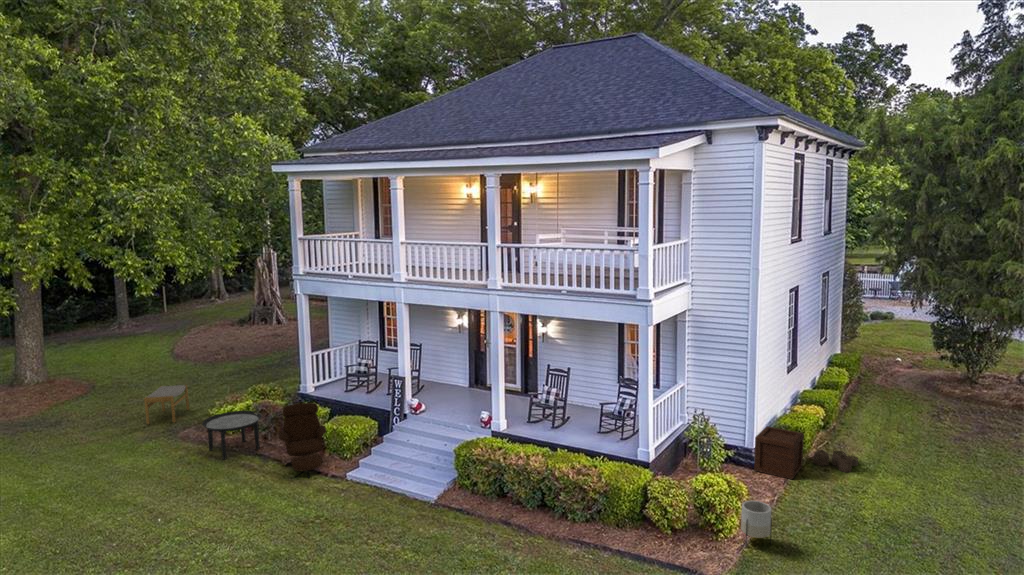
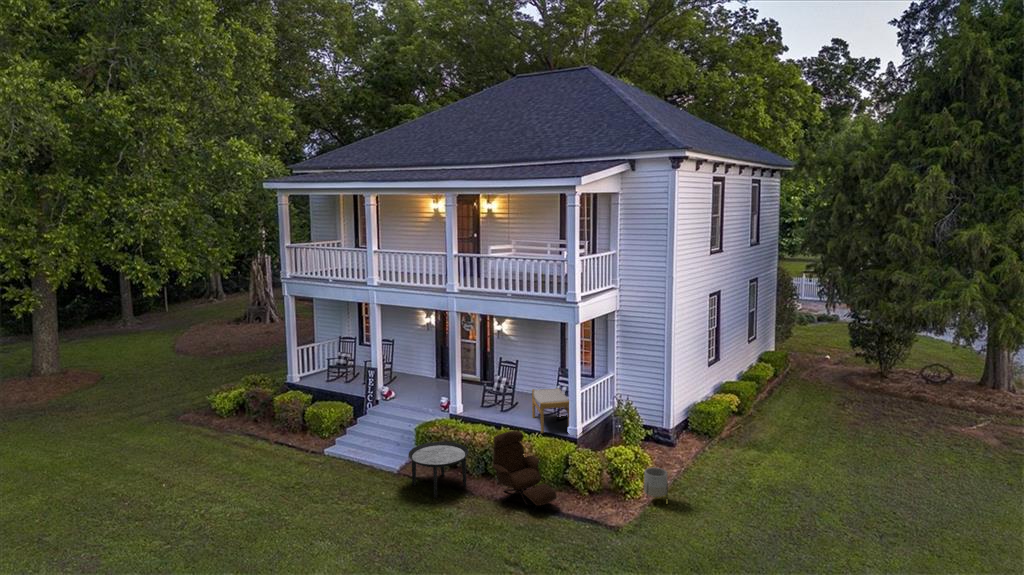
footstool: present [144,385,189,424] -> present [532,388,569,433]
lounge chair: present [279,403,326,478] -> present [493,431,557,513]
round table: present [202,411,262,460] -> present [408,442,468,498]
wooden crate: present [754,426,804,479] -> none [670,410,713,454]
woven basket: present [813,450,858,472] -> none [722,430,760,449]

